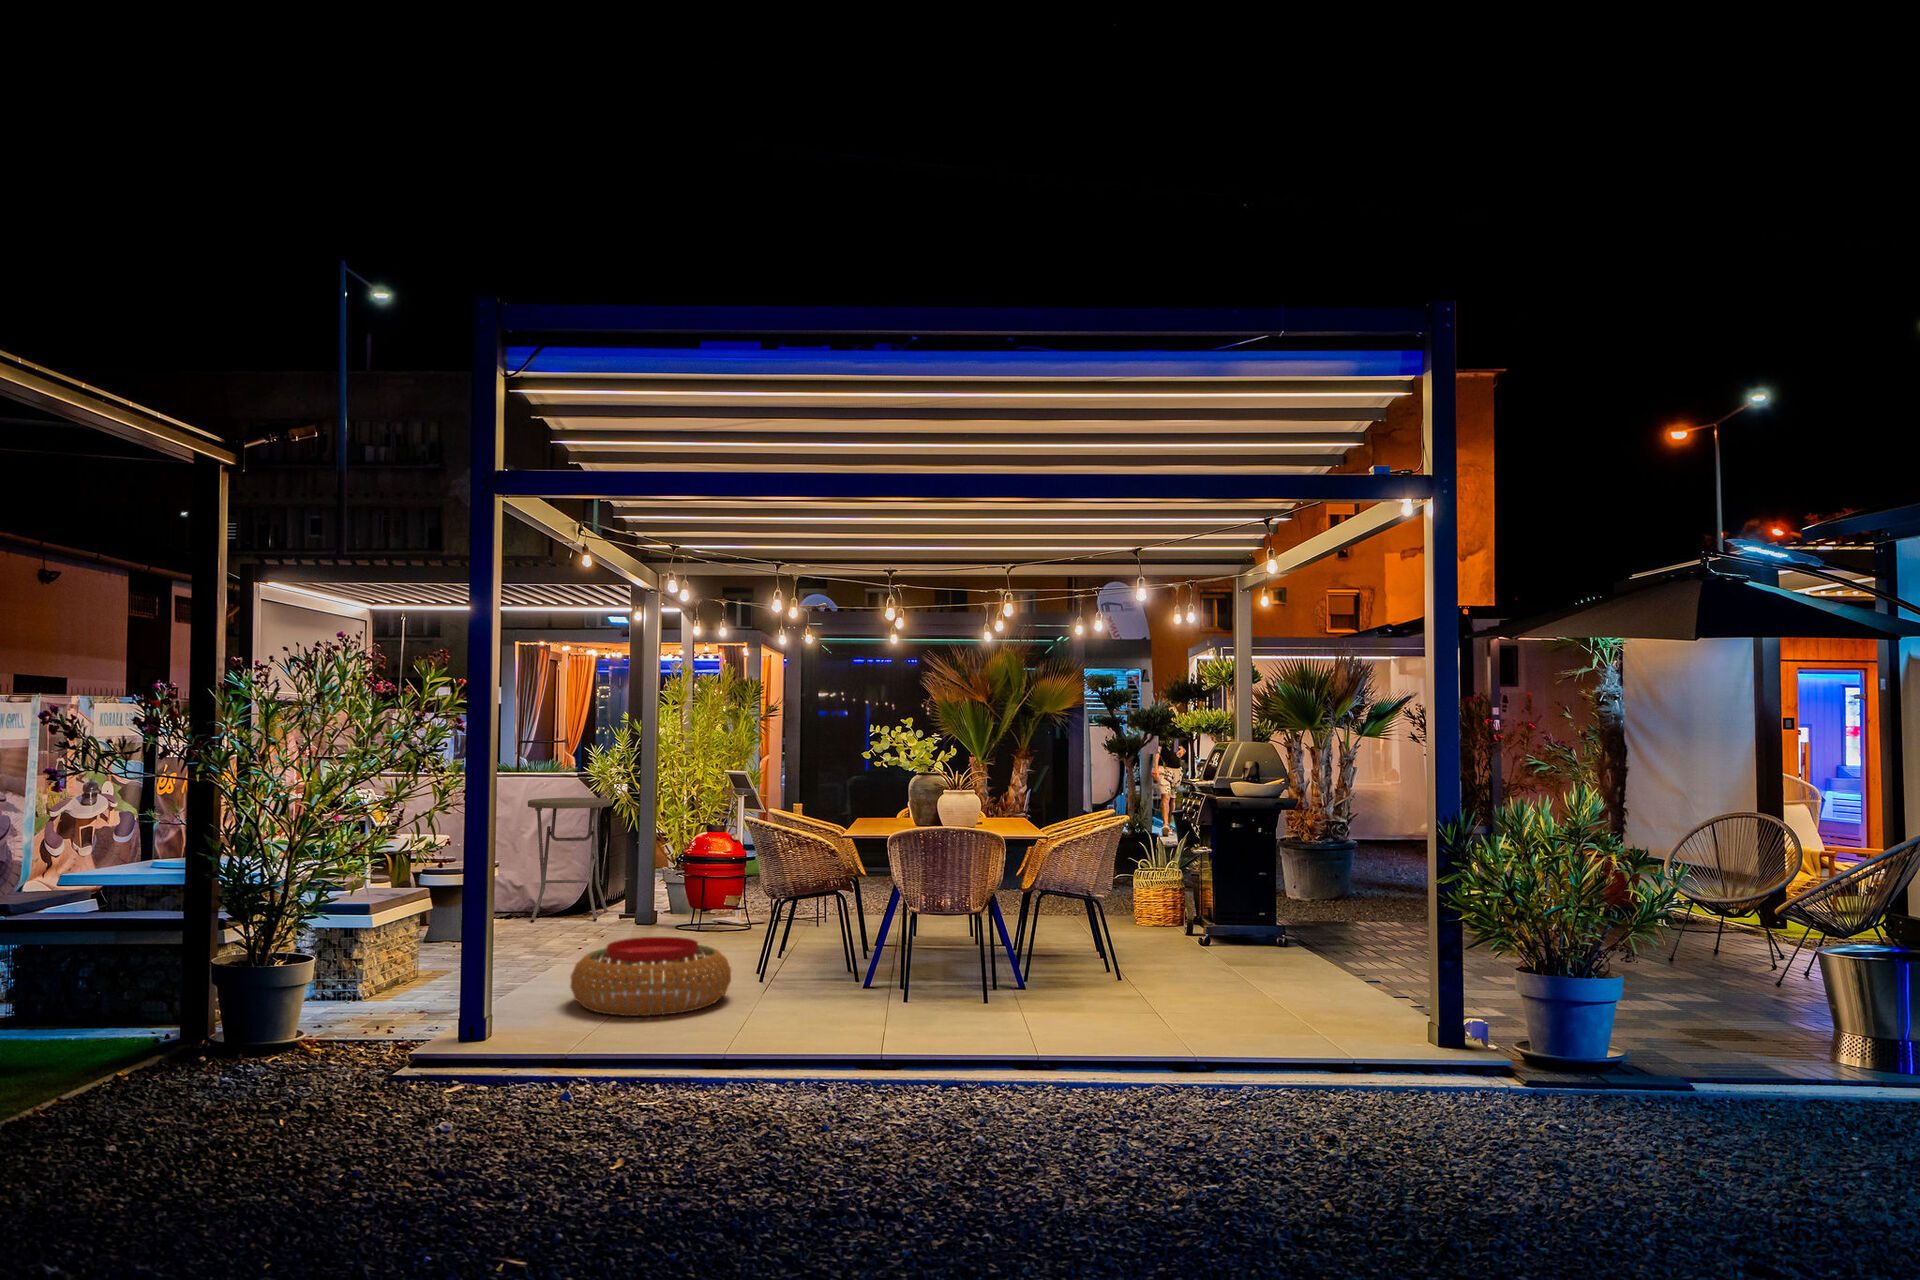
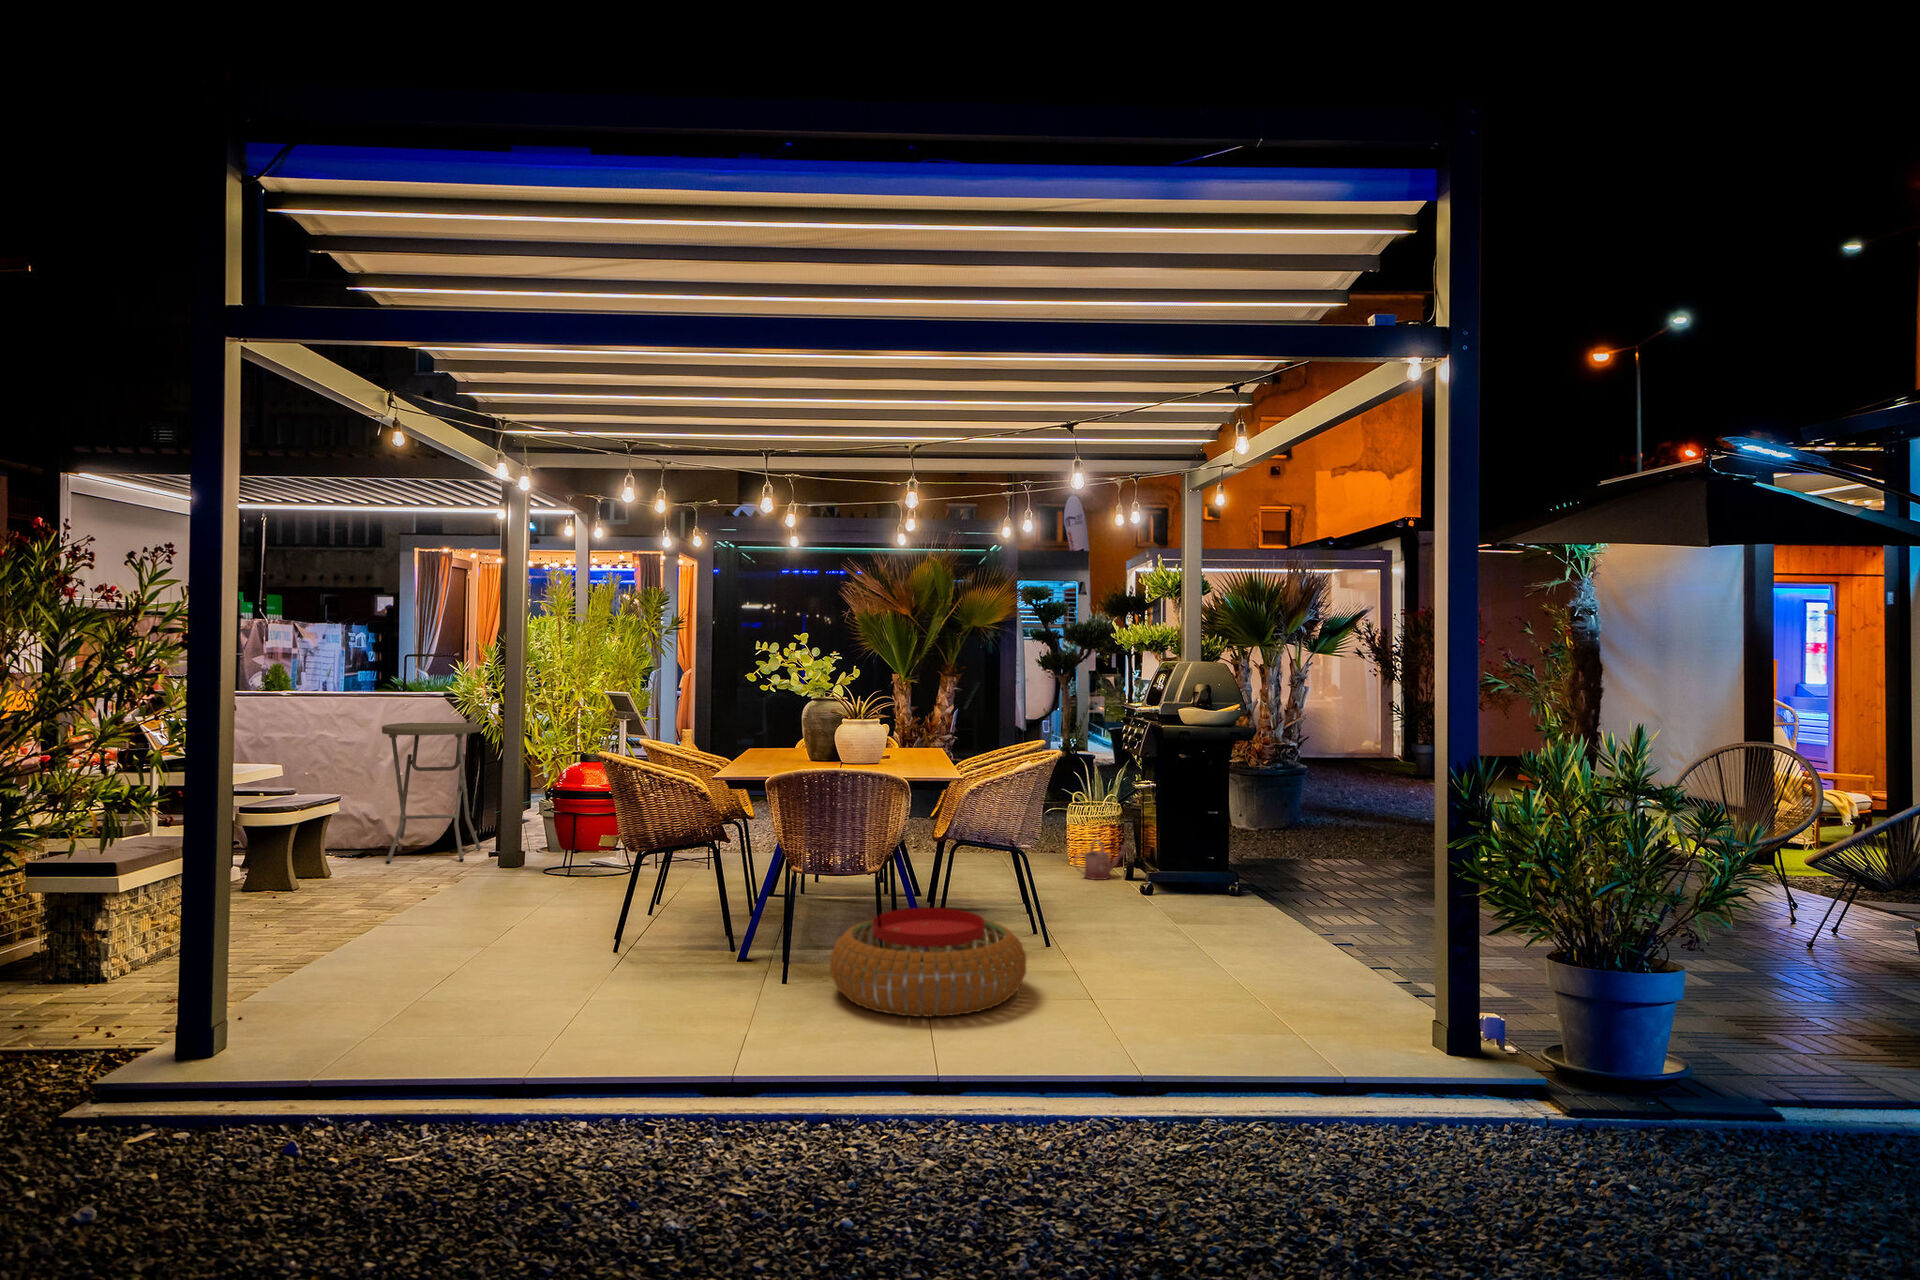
watering can: none [1138,900,1189,937] -> present [1074,839,1129,880]
pouf: present [570,937,731,1016] -> present [830,908,1027,1017]

